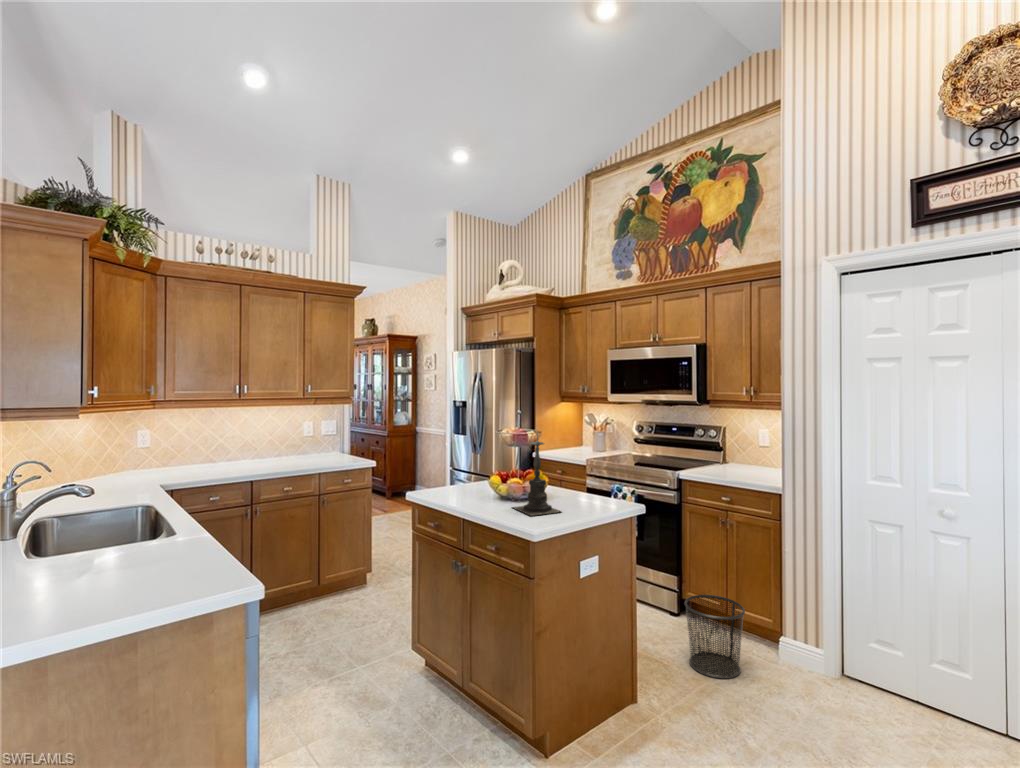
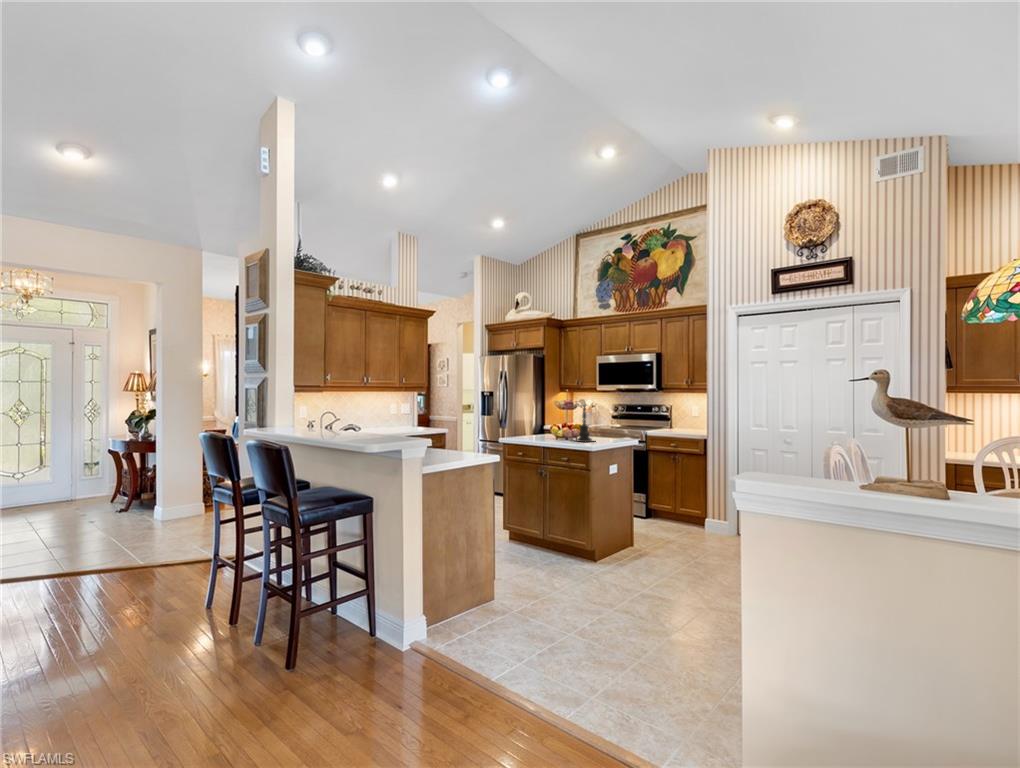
waste bin: present [685,595,745,679] -> none [654,498,688,539]

